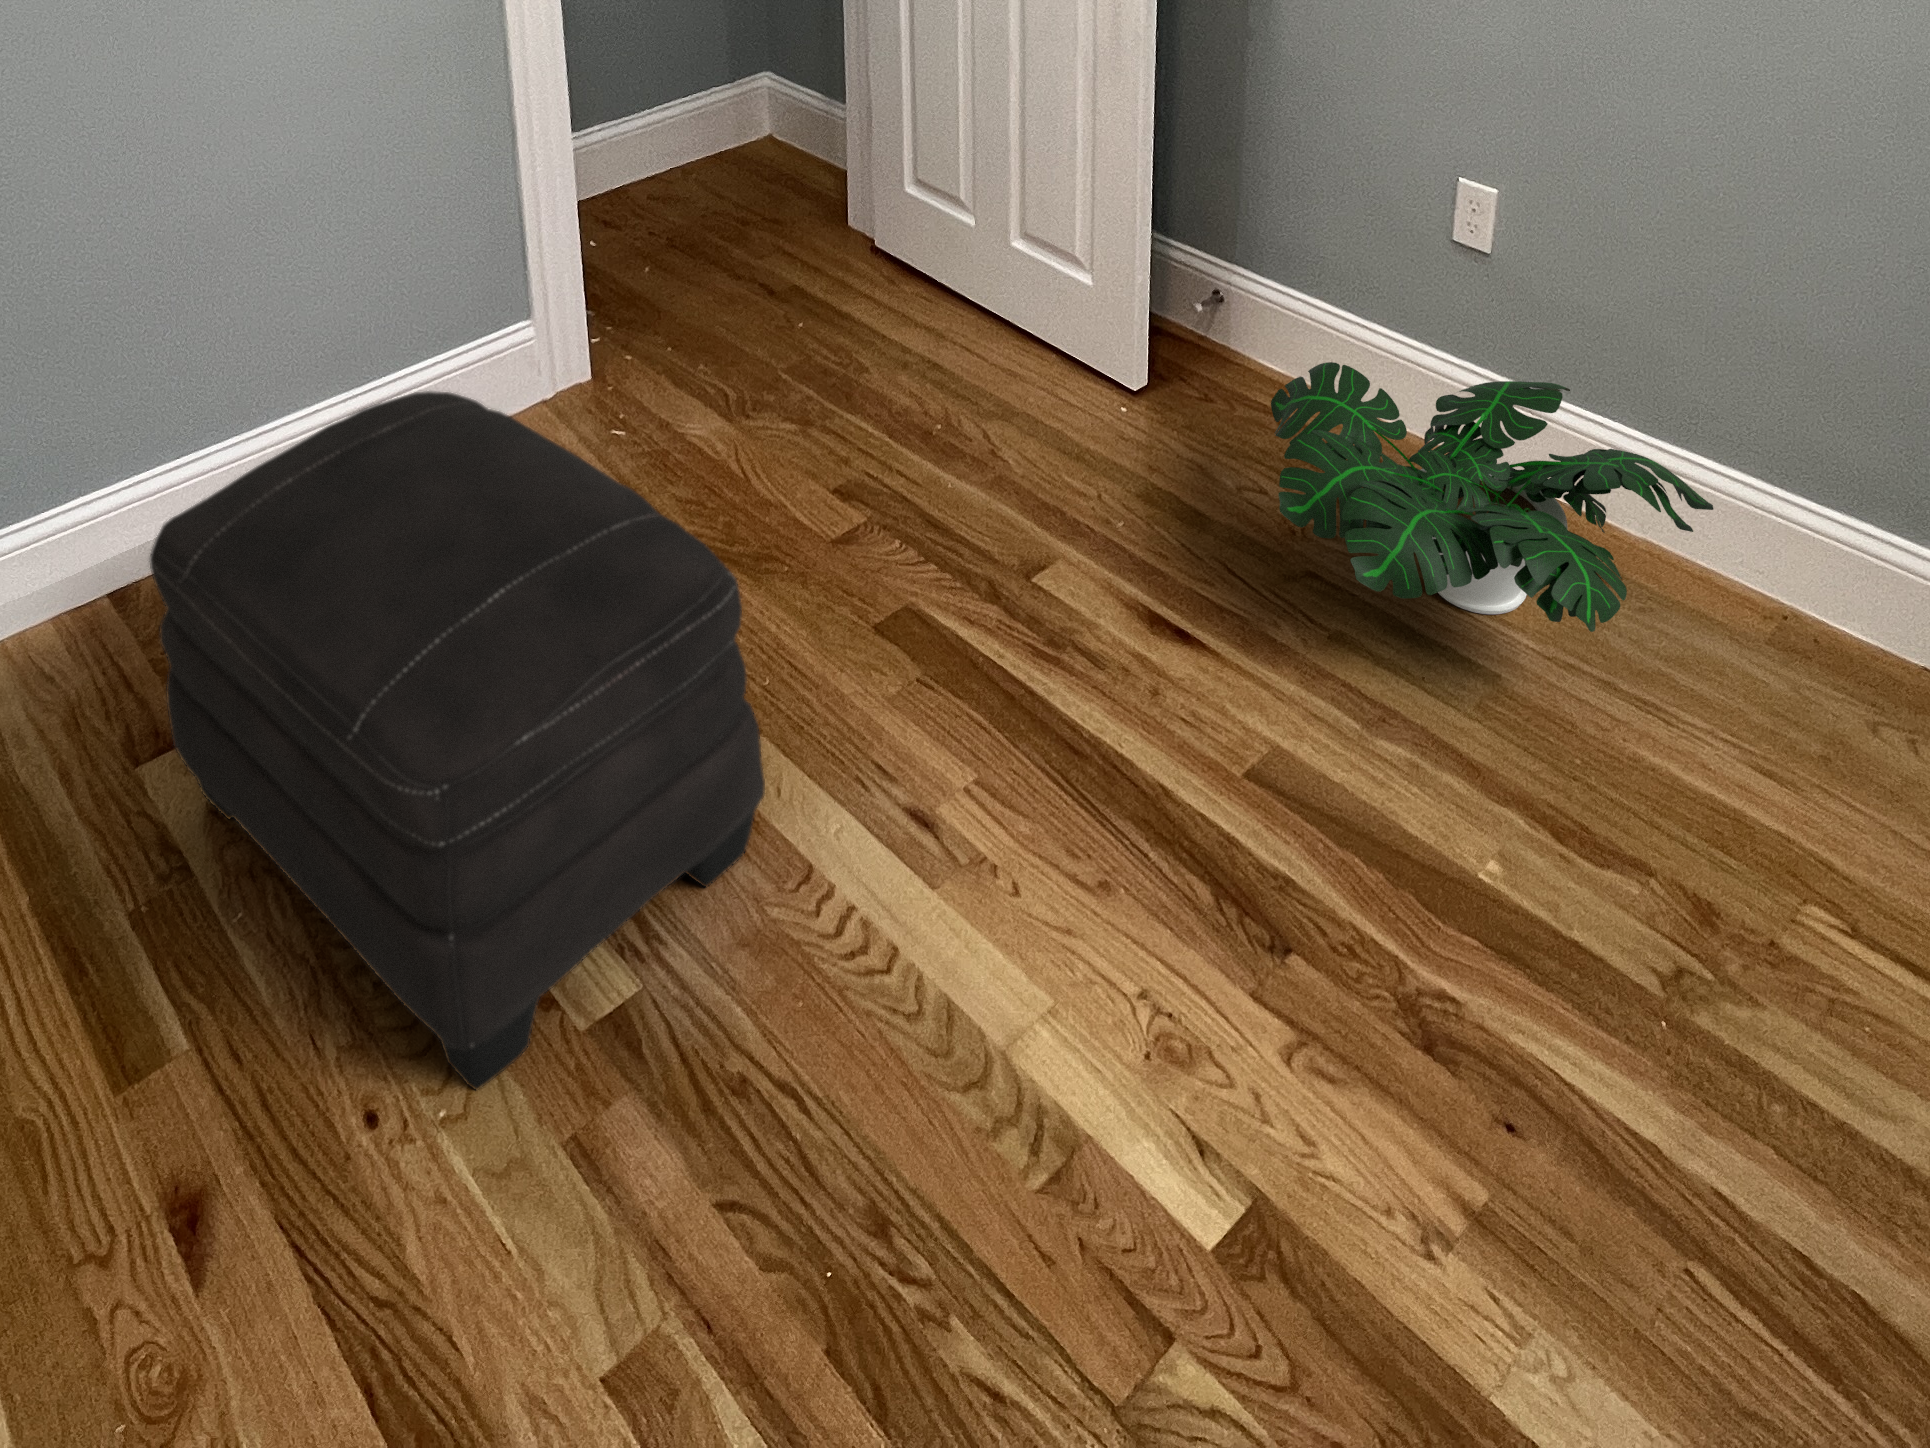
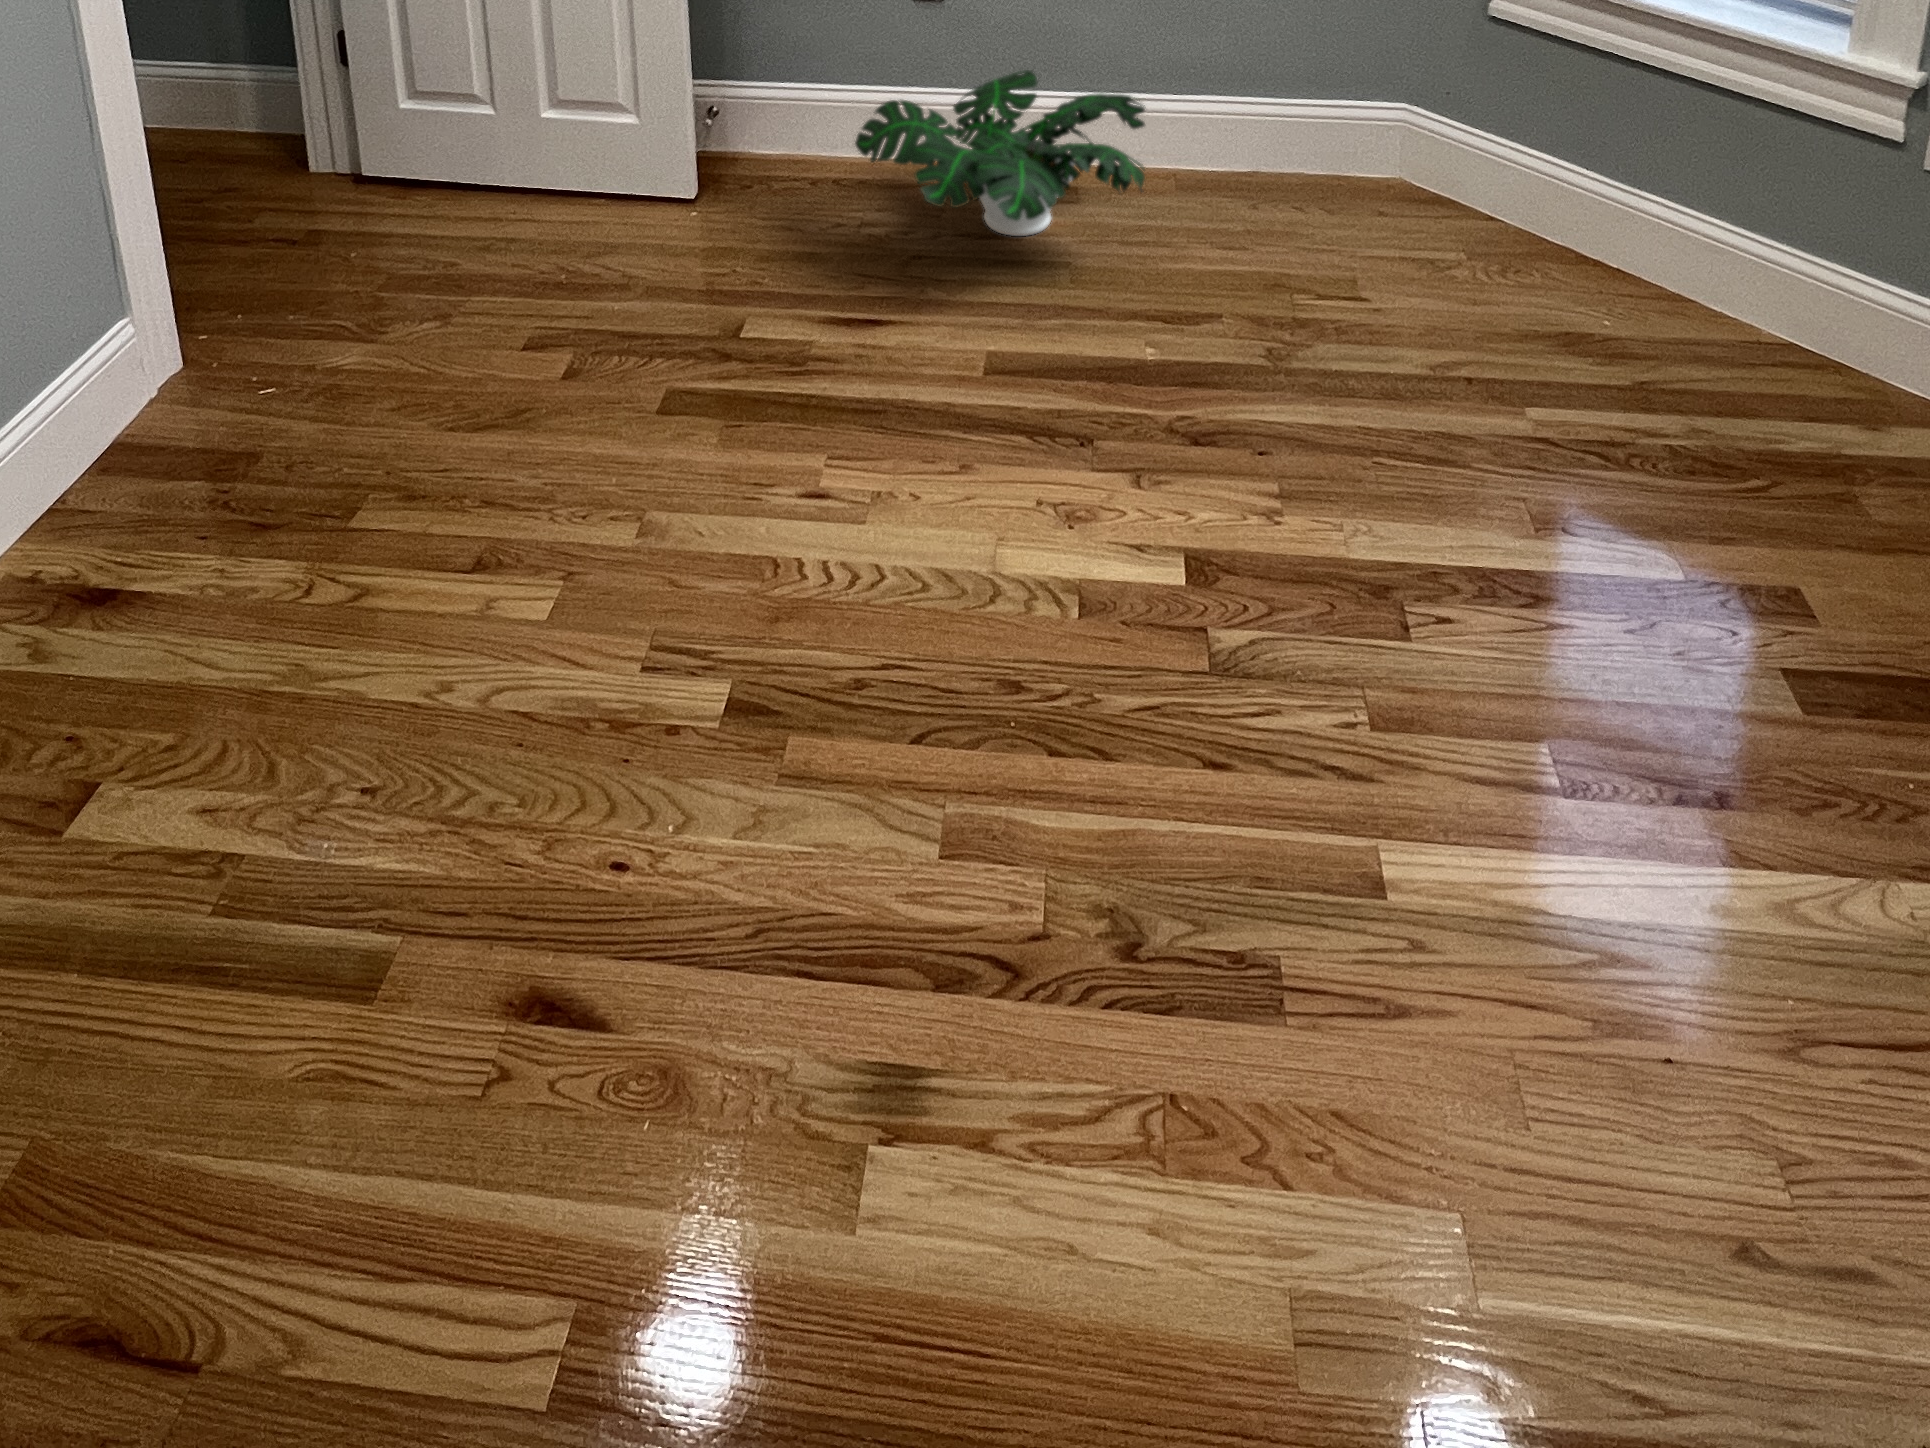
ottoman: present [150,391,765,1090] -> none [118,311,737,807]

